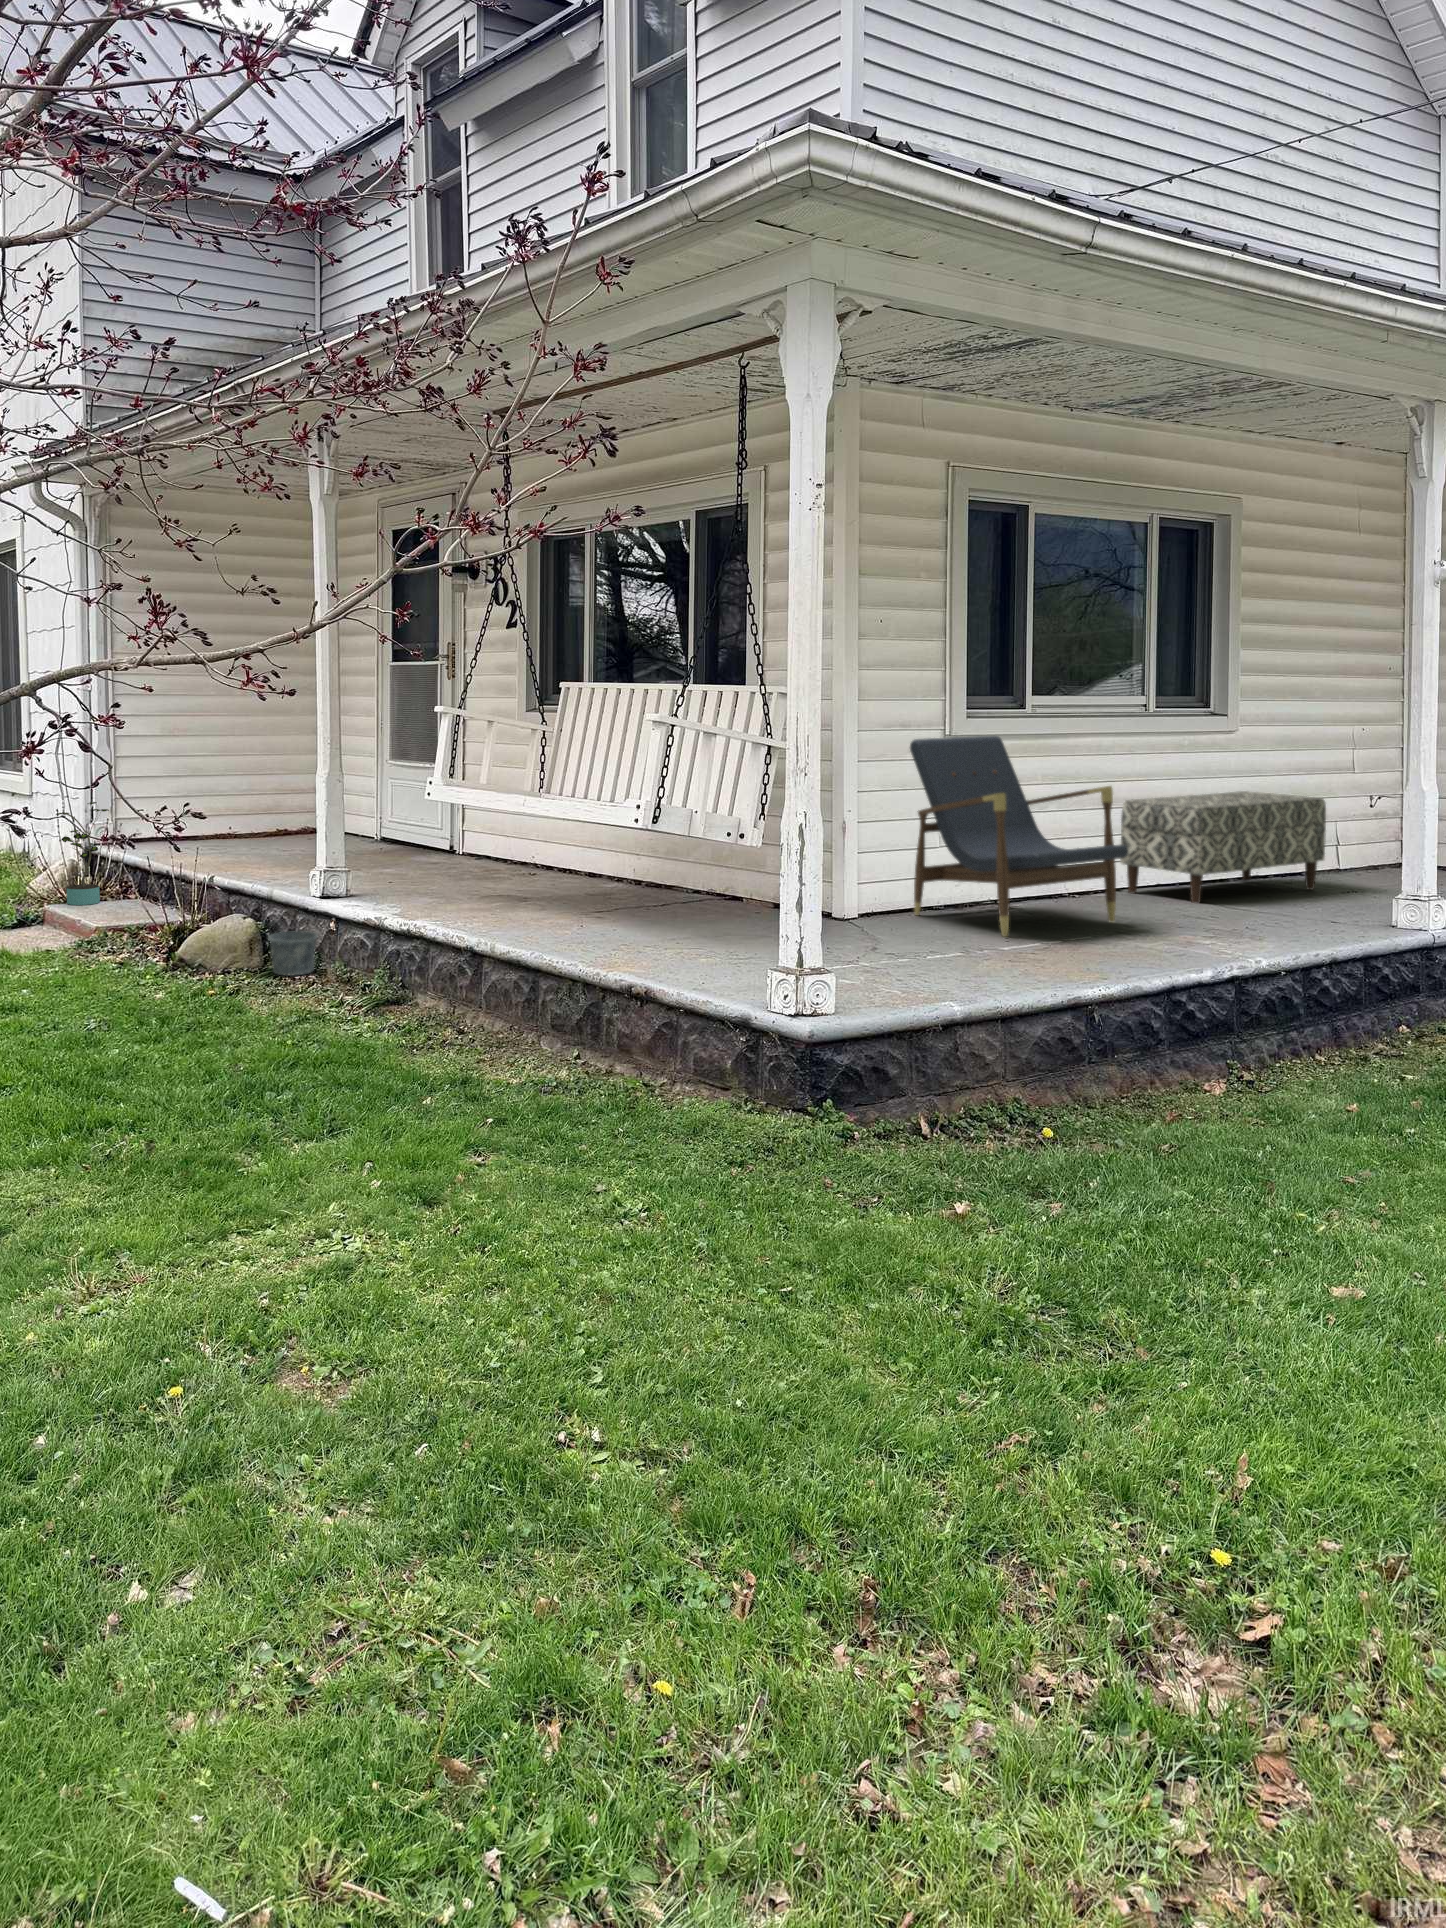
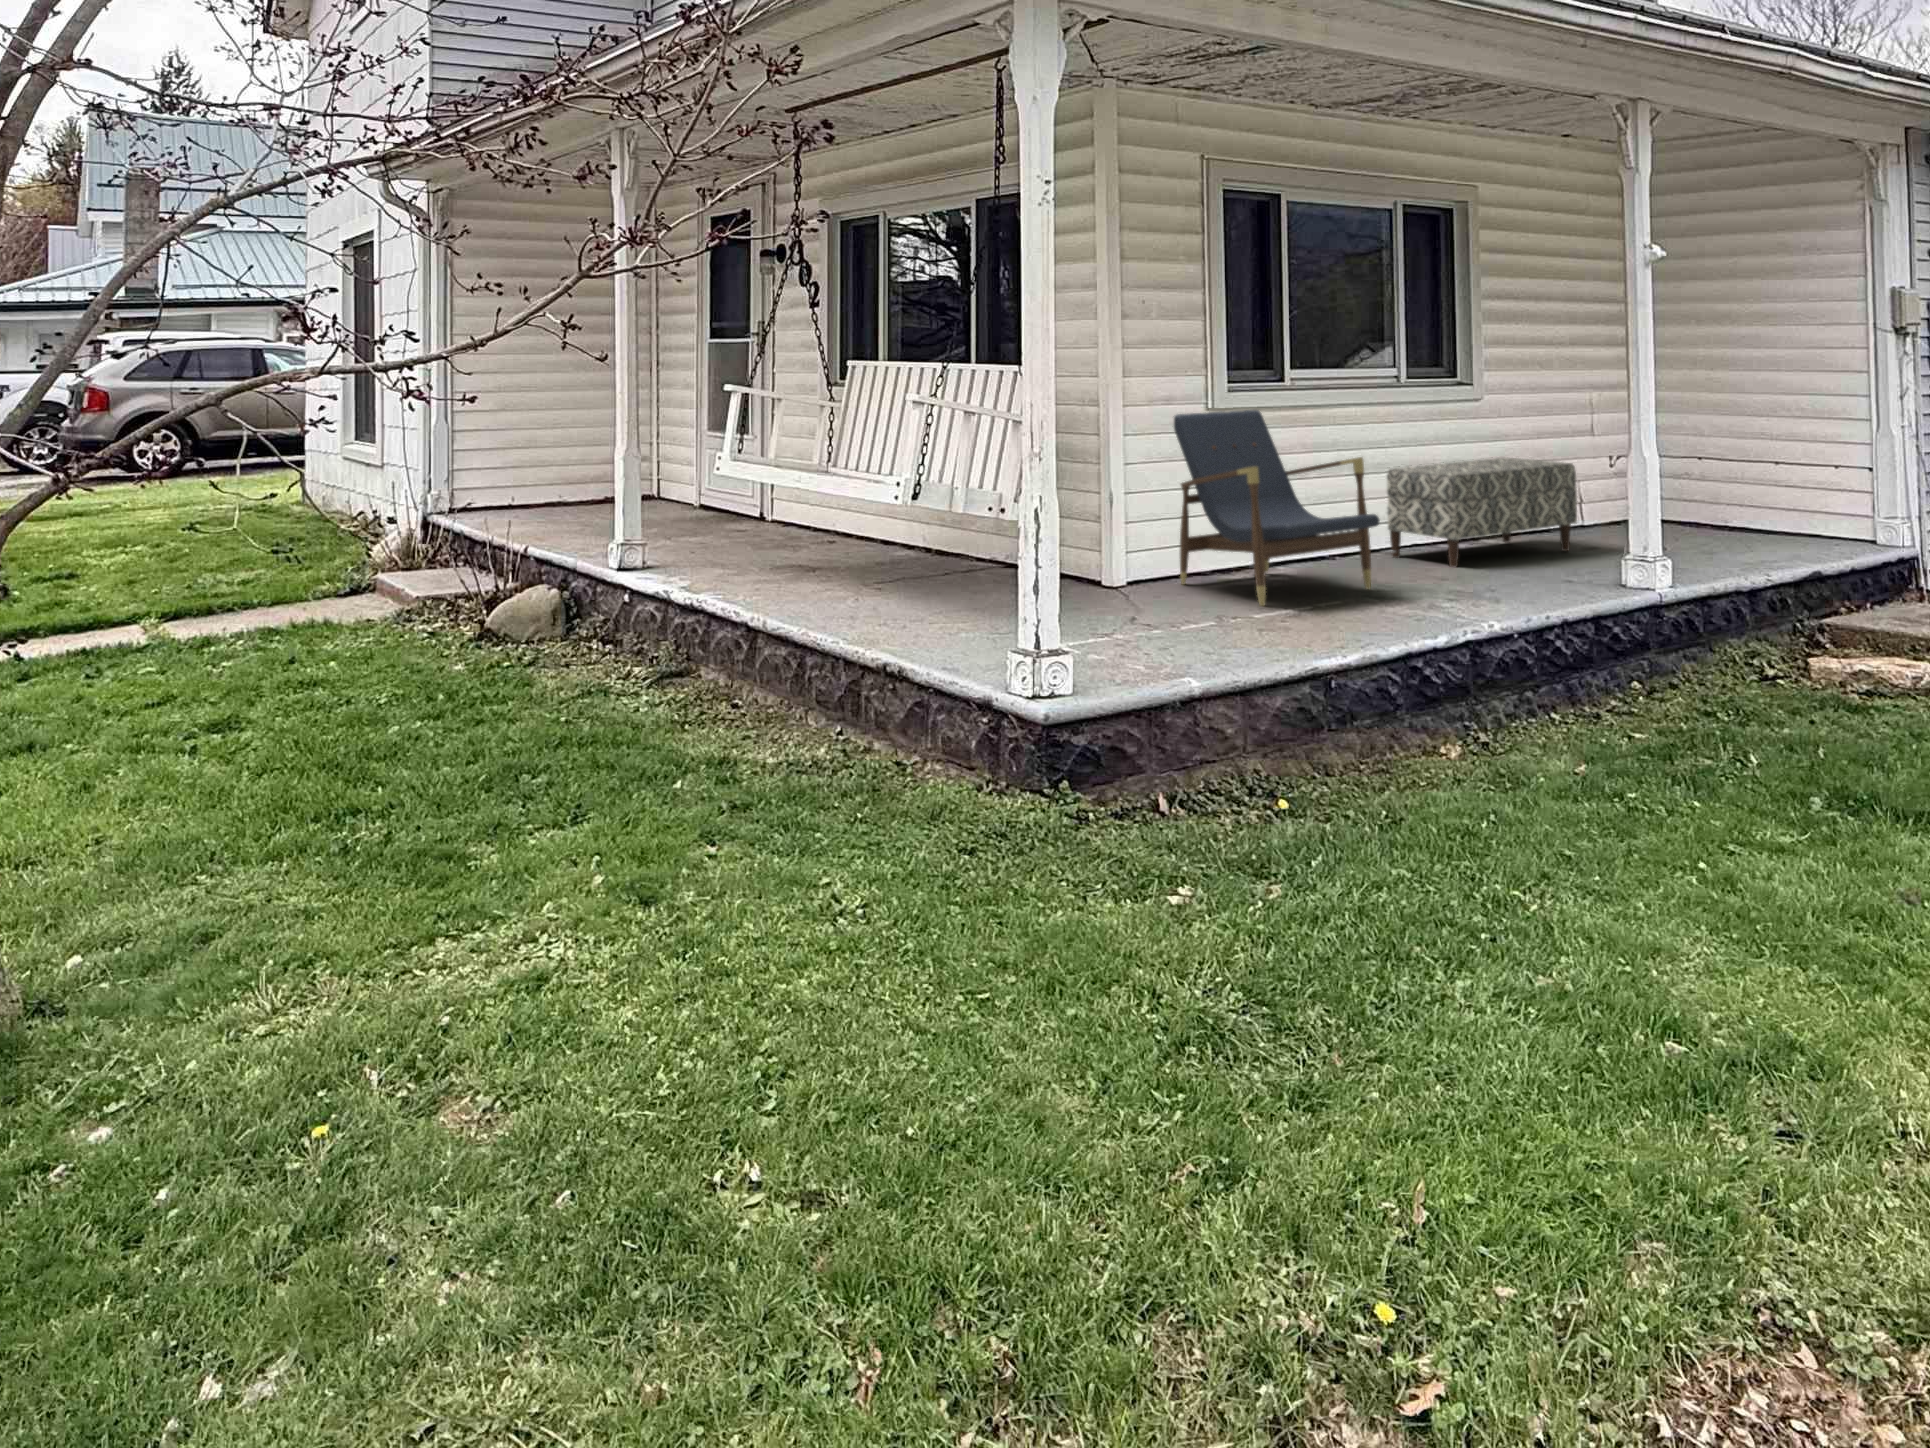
potted plant: present [56,802,109,905] -> none [375,480,426,581]
bucket: present [268,931,318,976] -> none [558,587,607,653]

